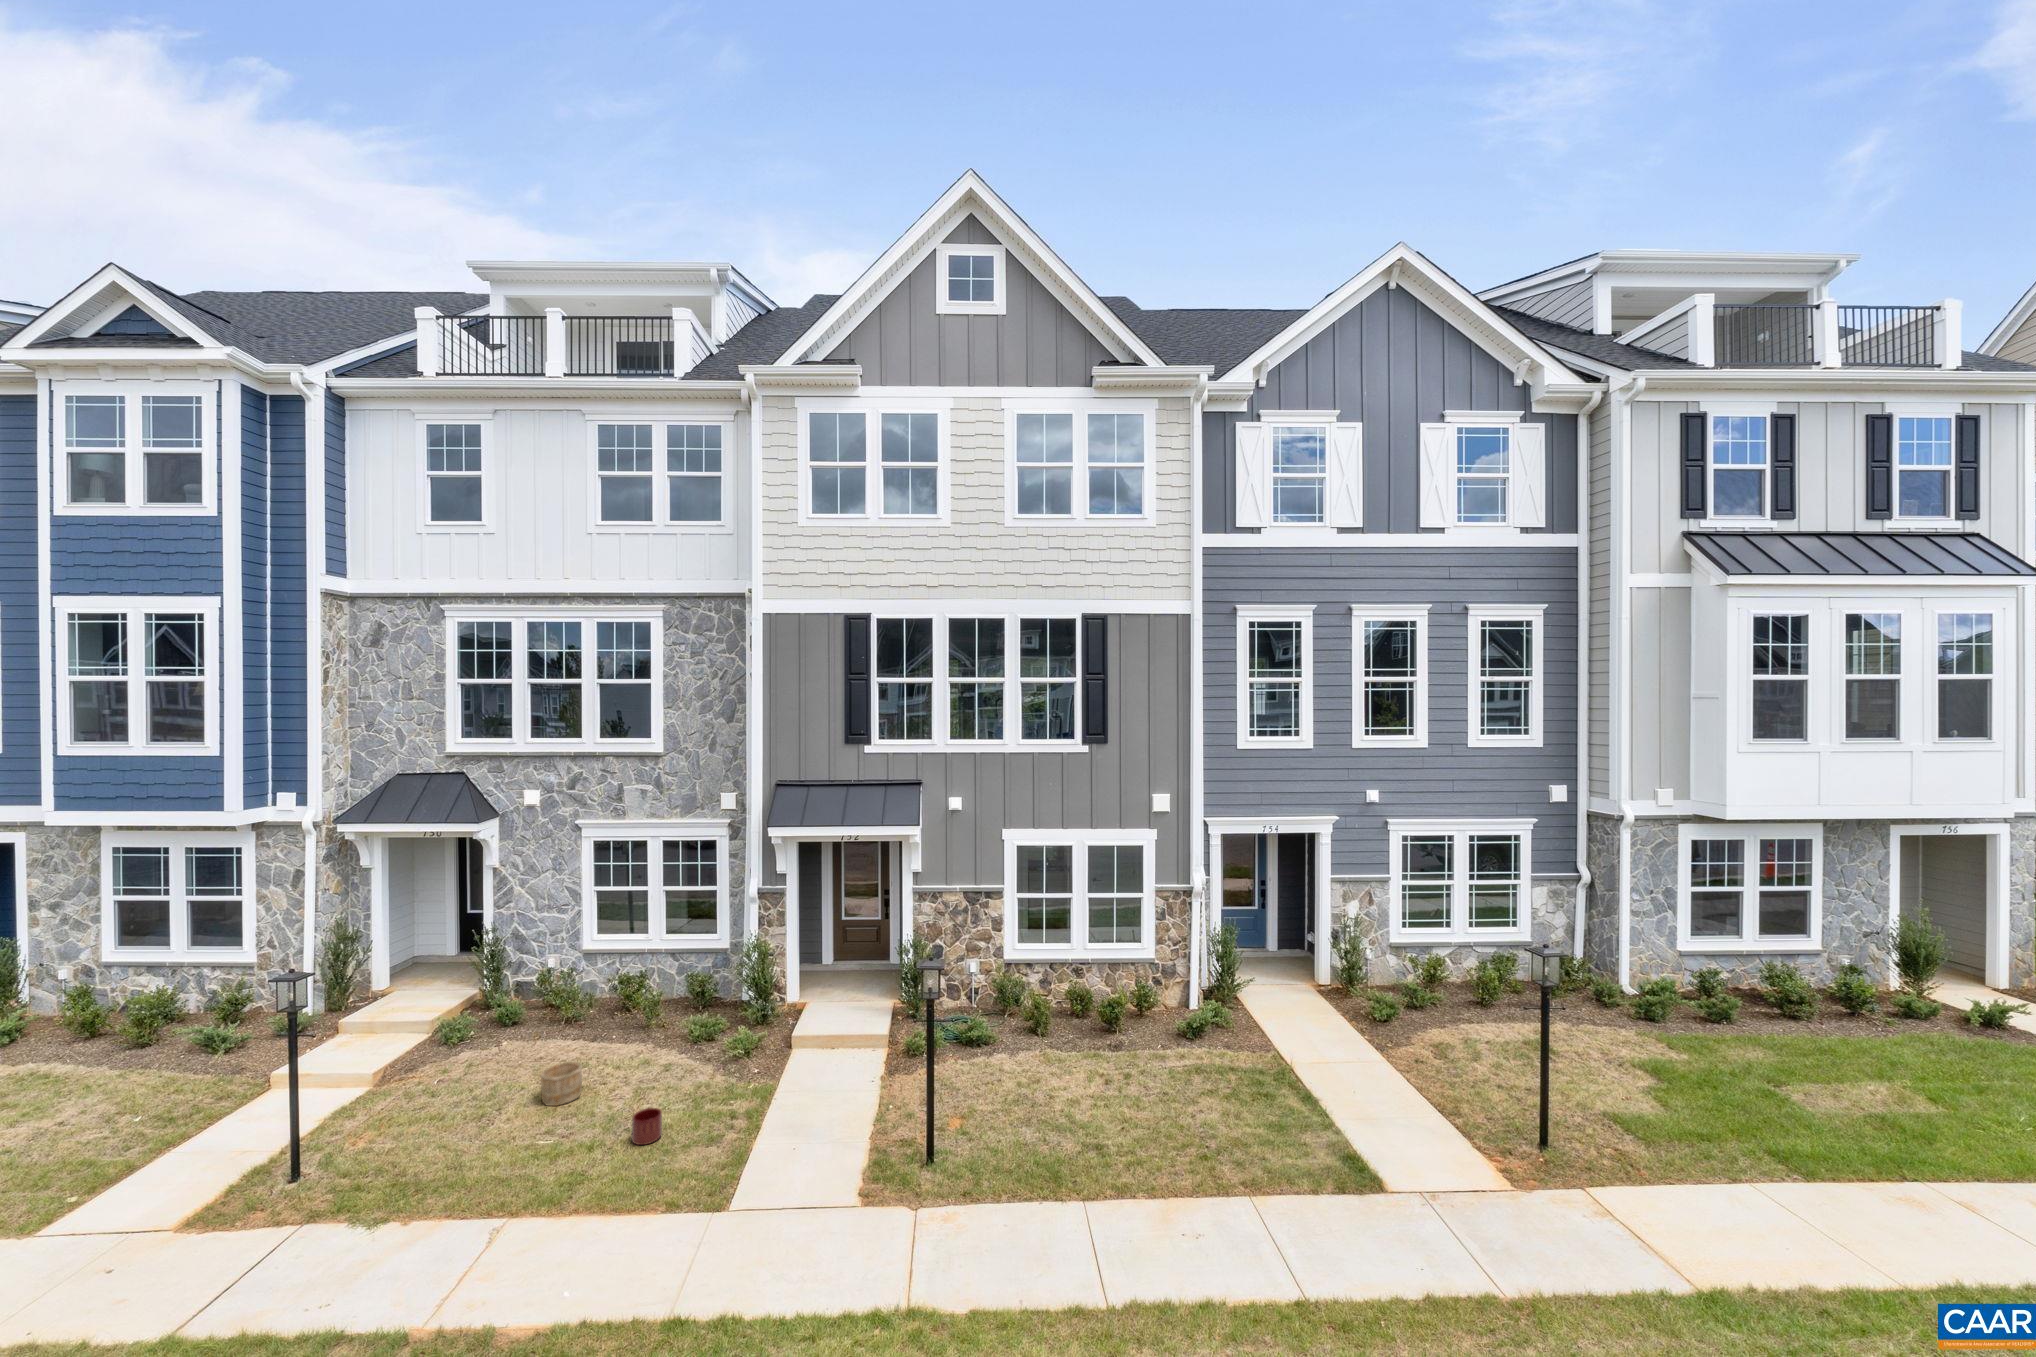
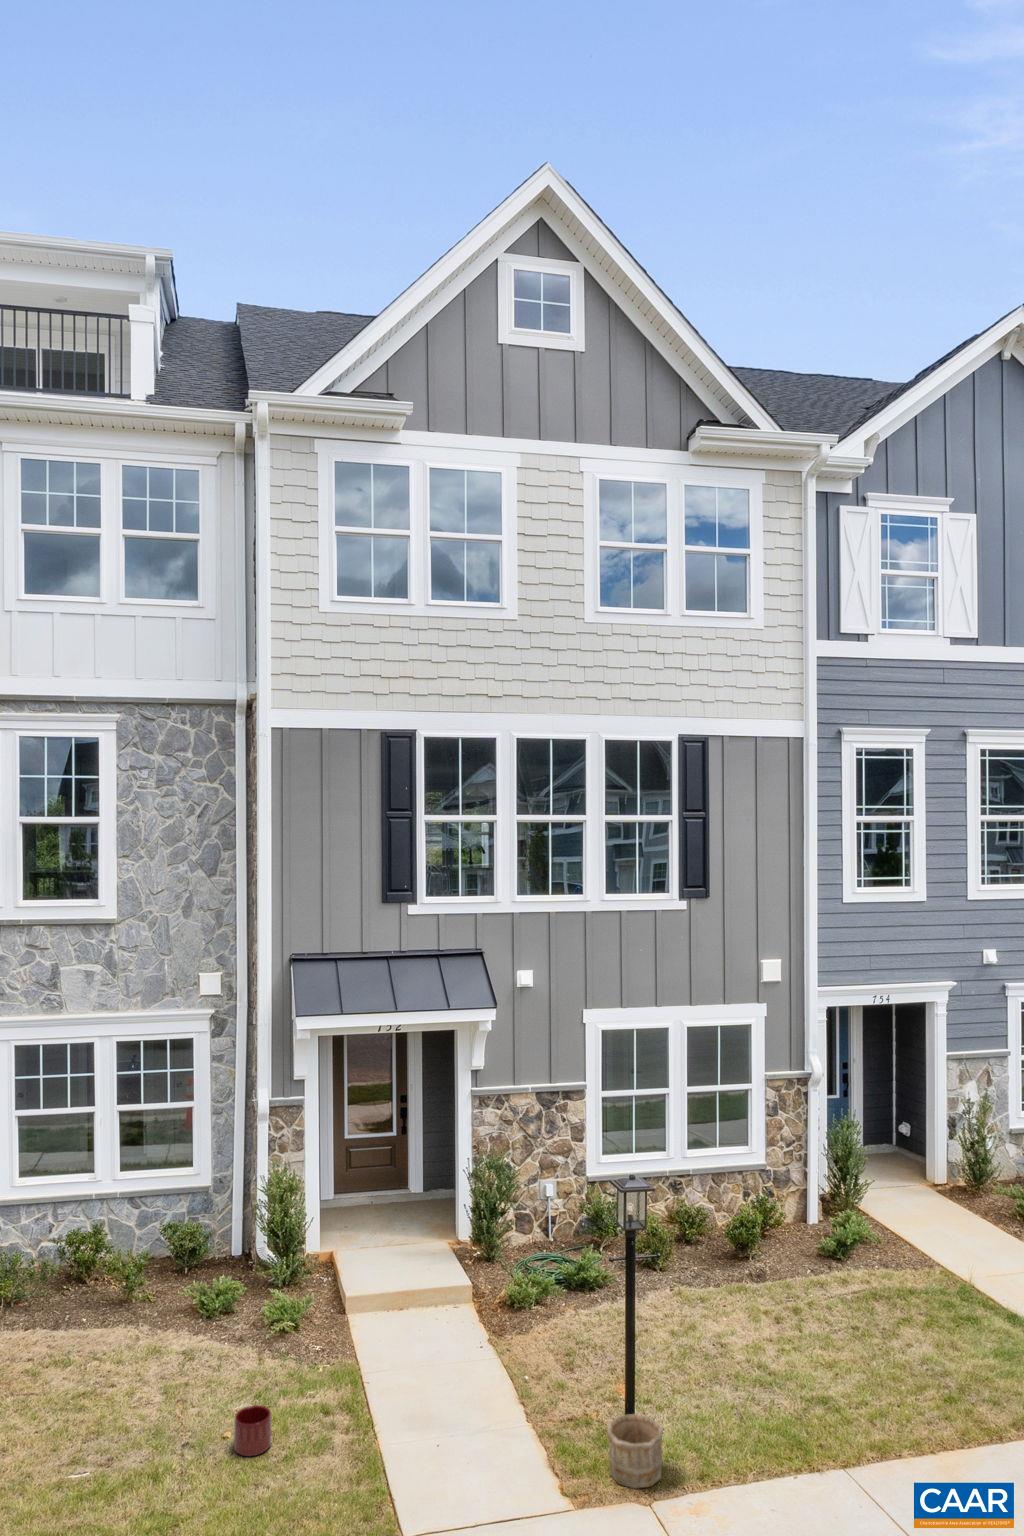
wooden bucket: present [540,1062,582,1106] -> present [607,1414,663,1488]

